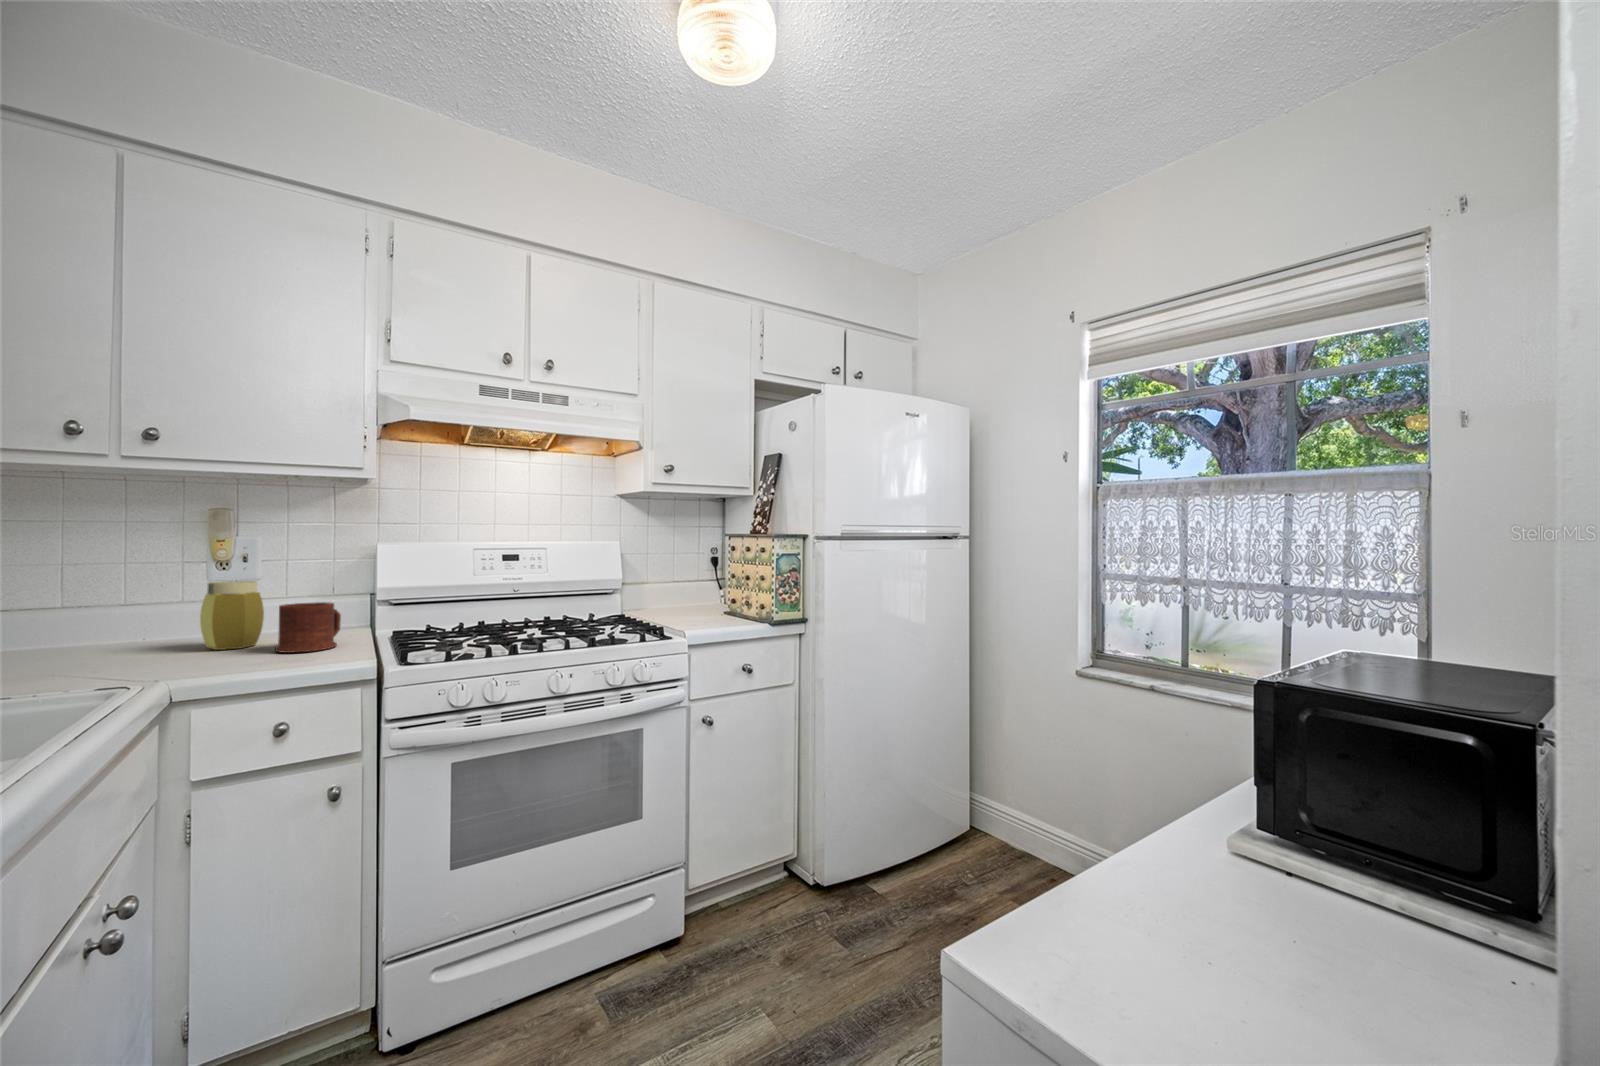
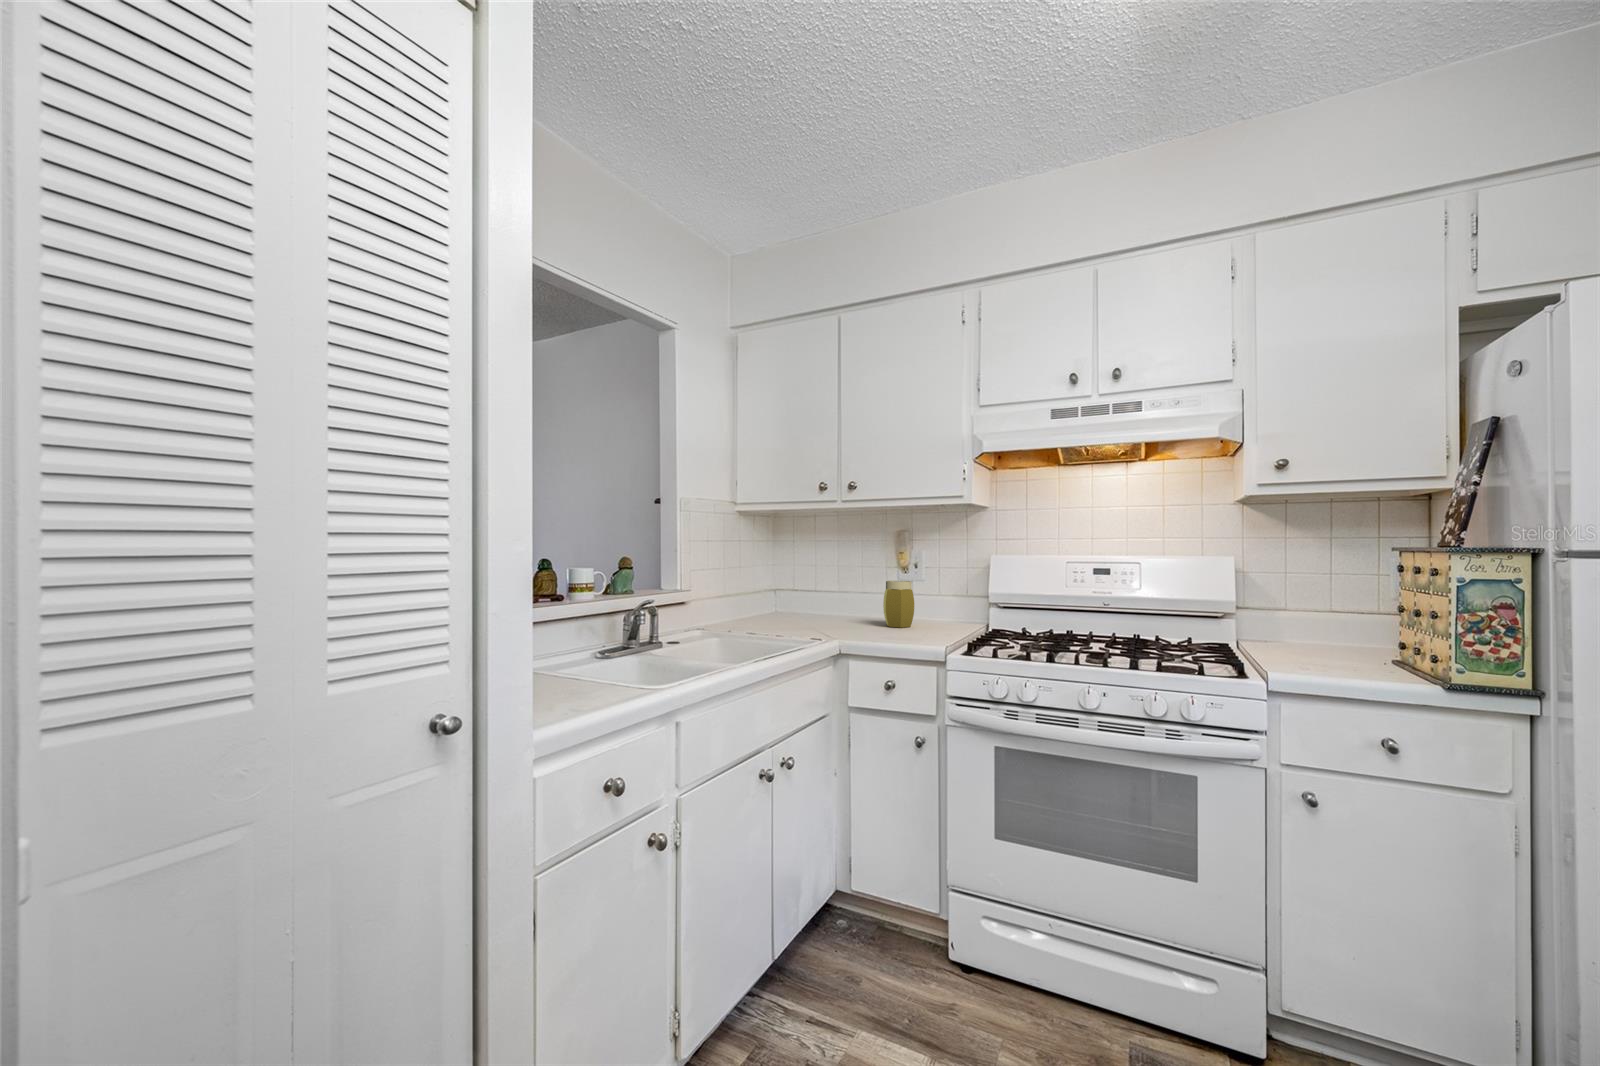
mug: present [275,602,341,653] -> none [910,599,953,635]

